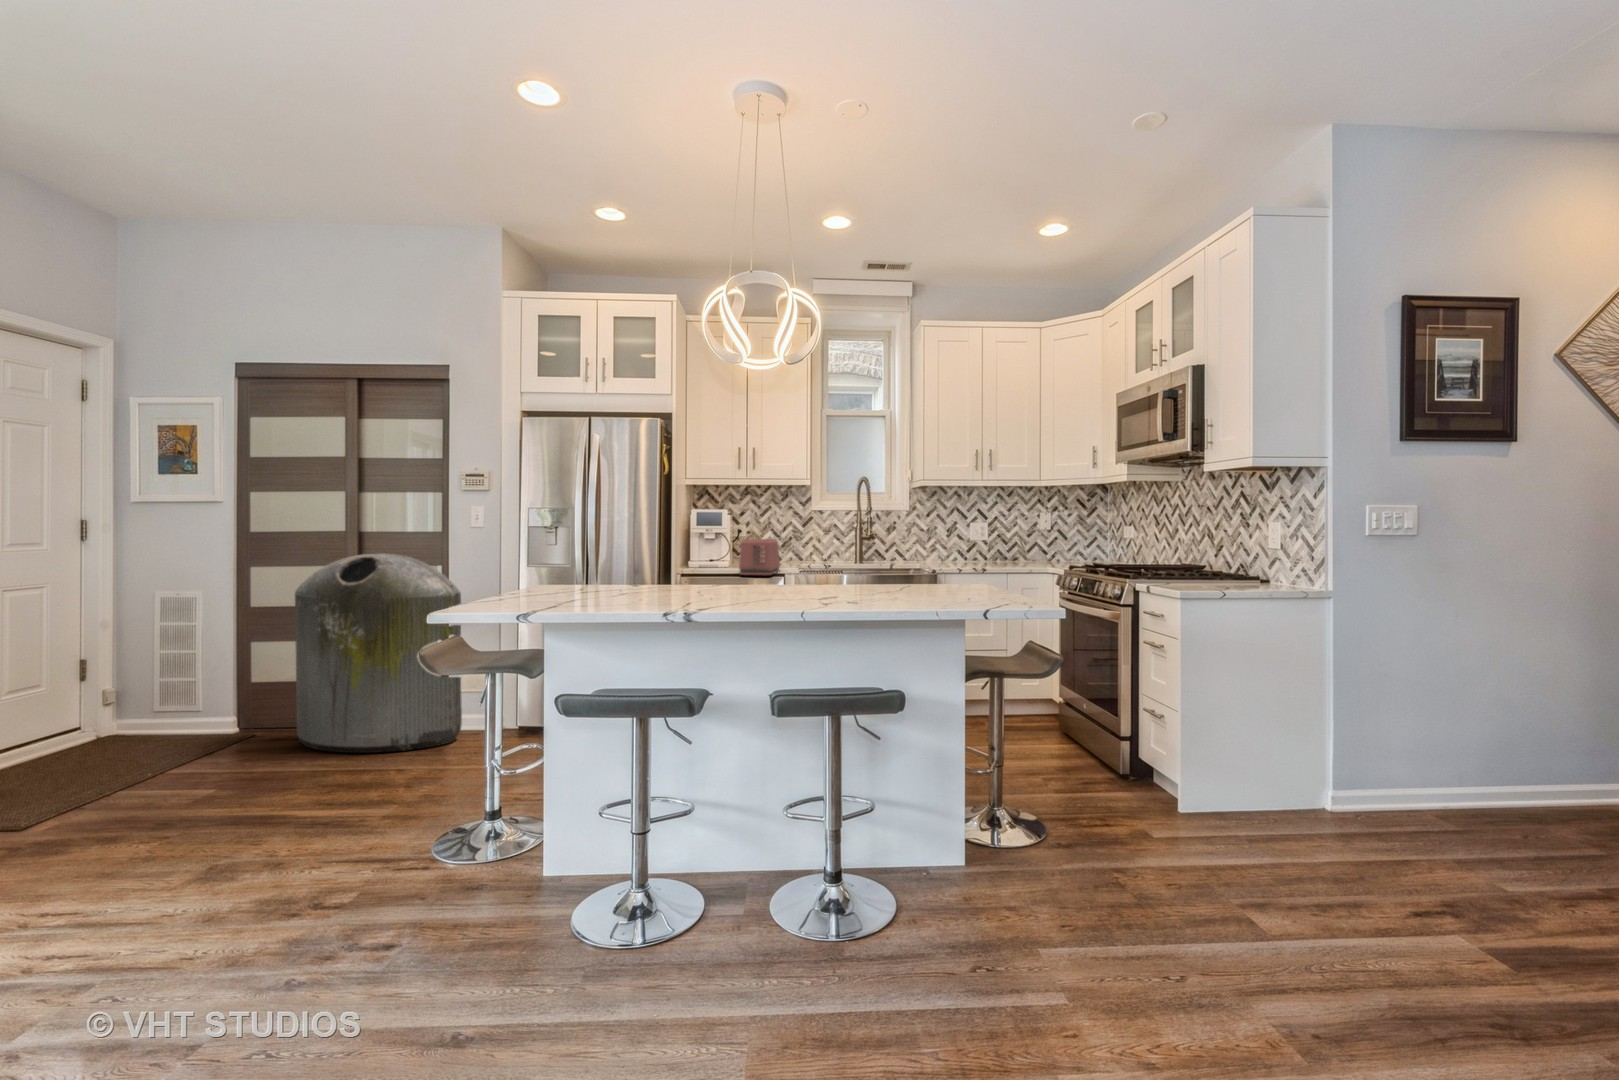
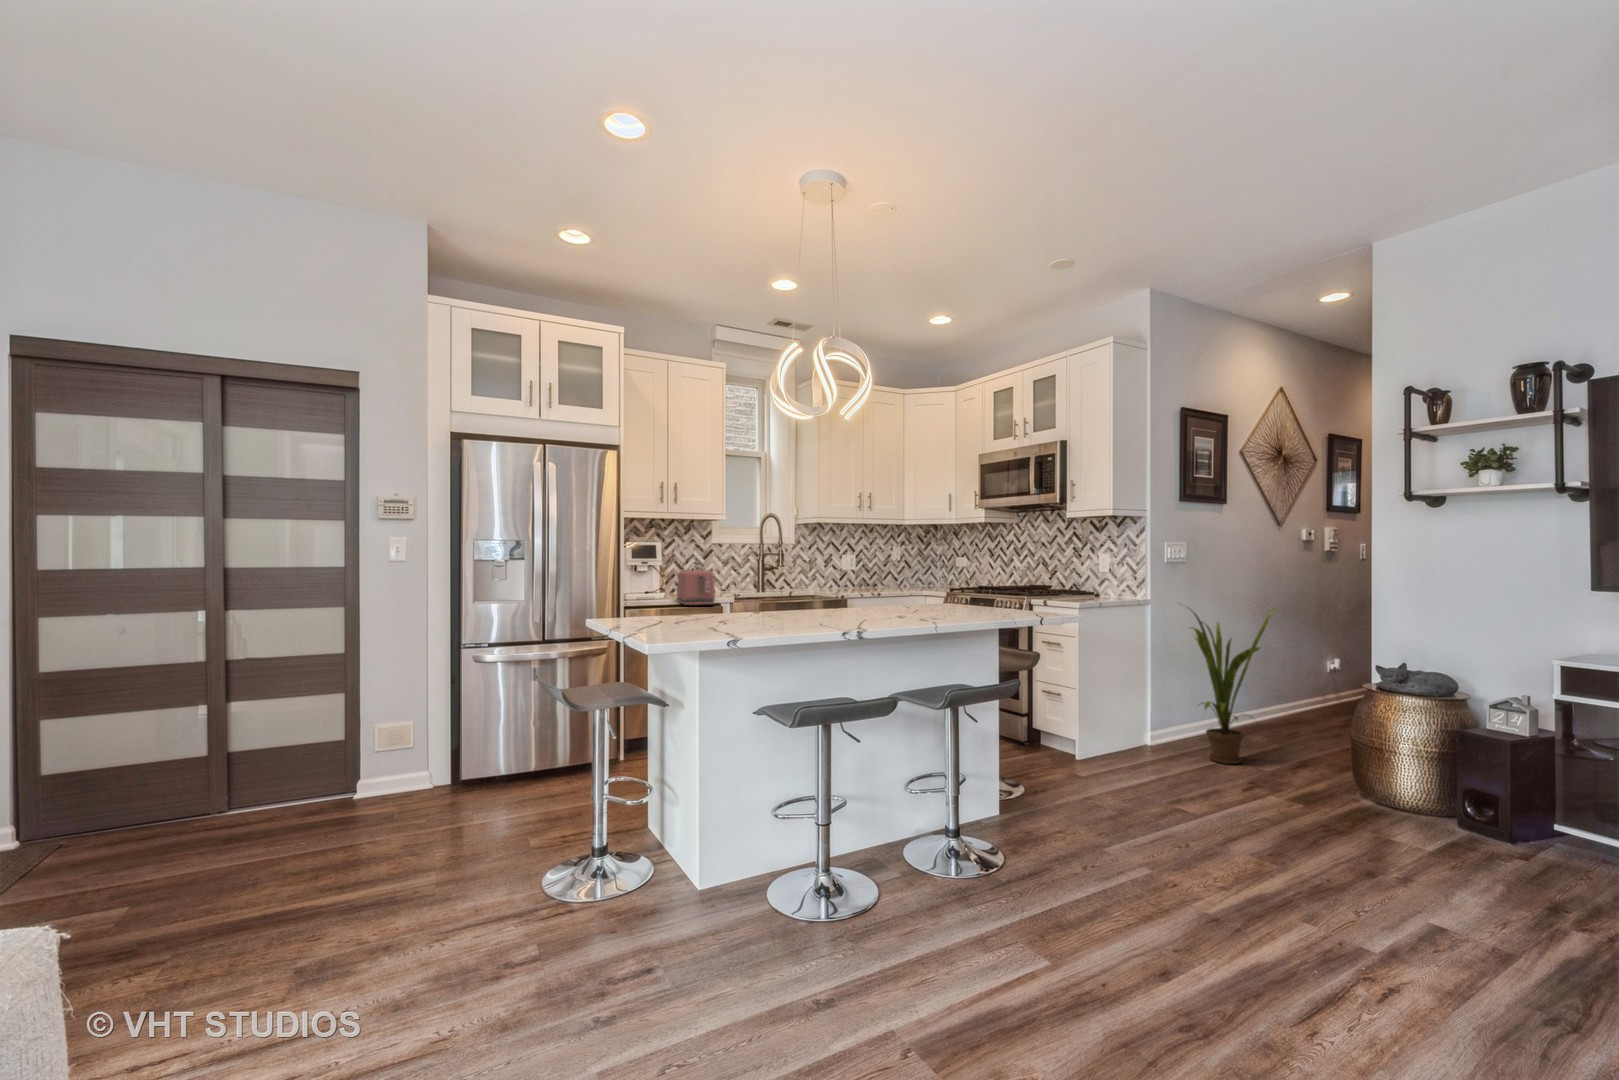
trash can: present [295,553,462,753] -> none [160,591,402,842]
house plant: none [1358,597,1546,854] -> present [1192,609,1275,764]

